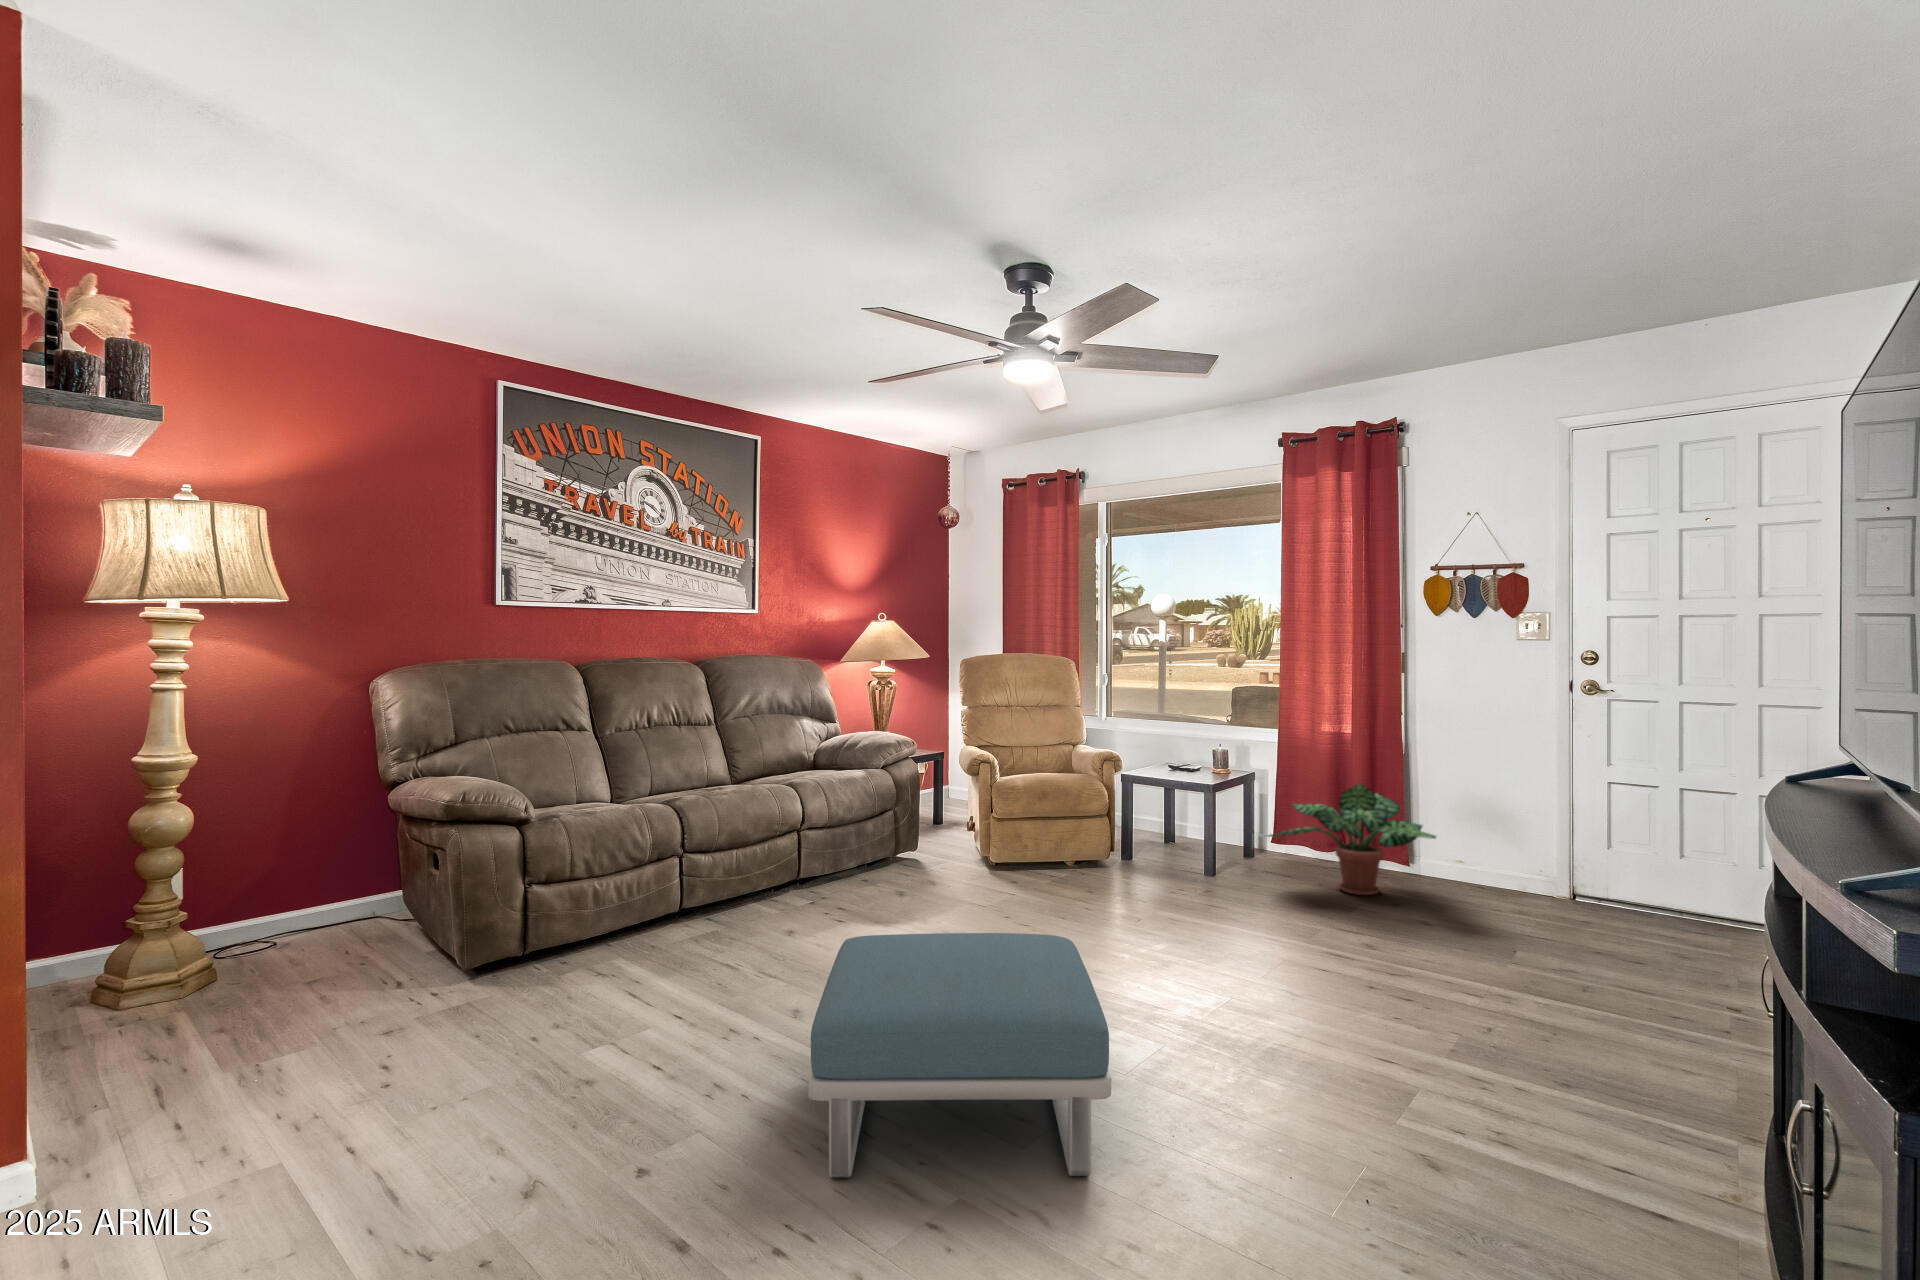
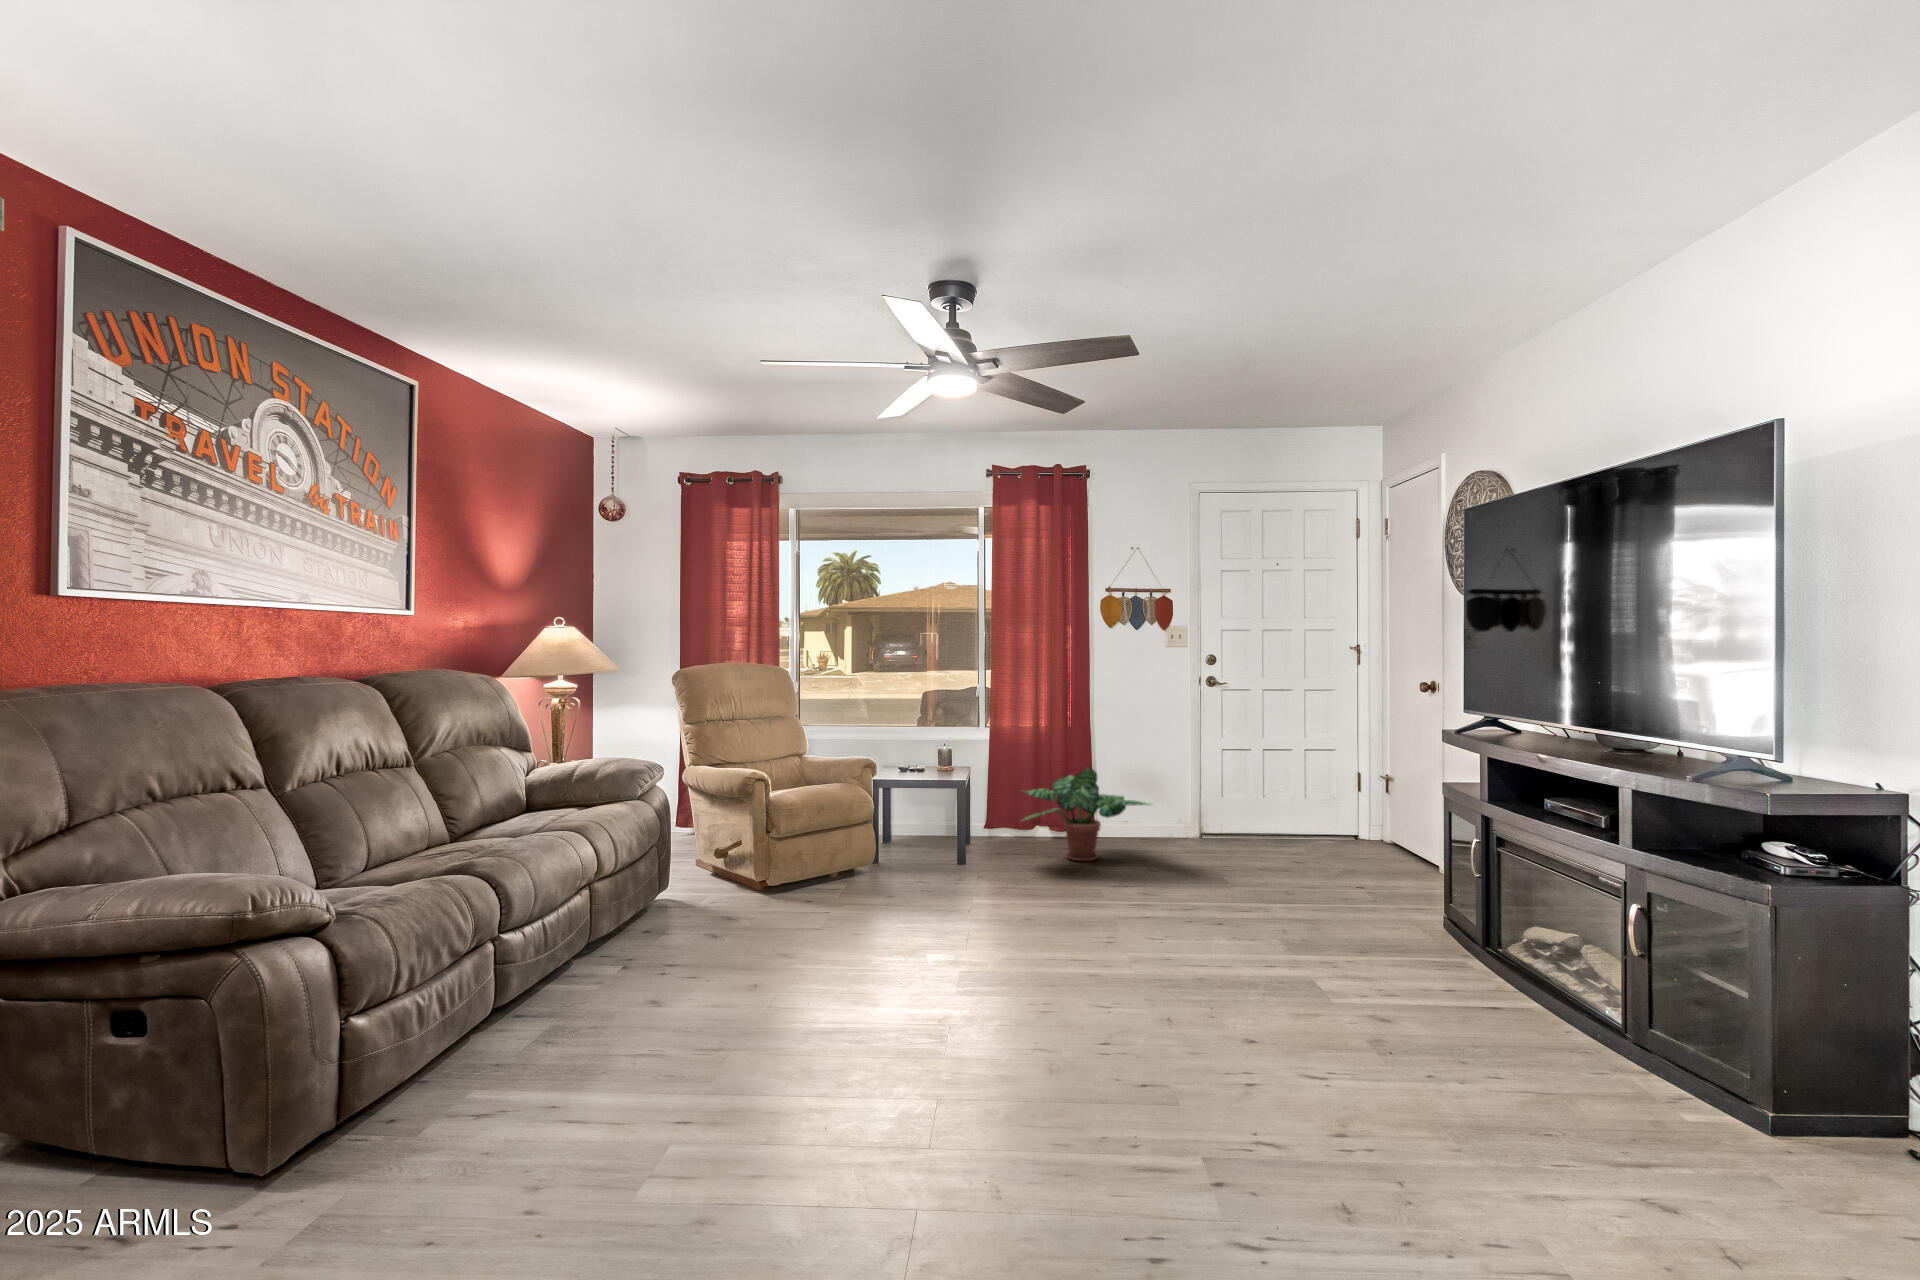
footstool: present [808,933,1111,1177] -> none [932,930,1303,1219]

